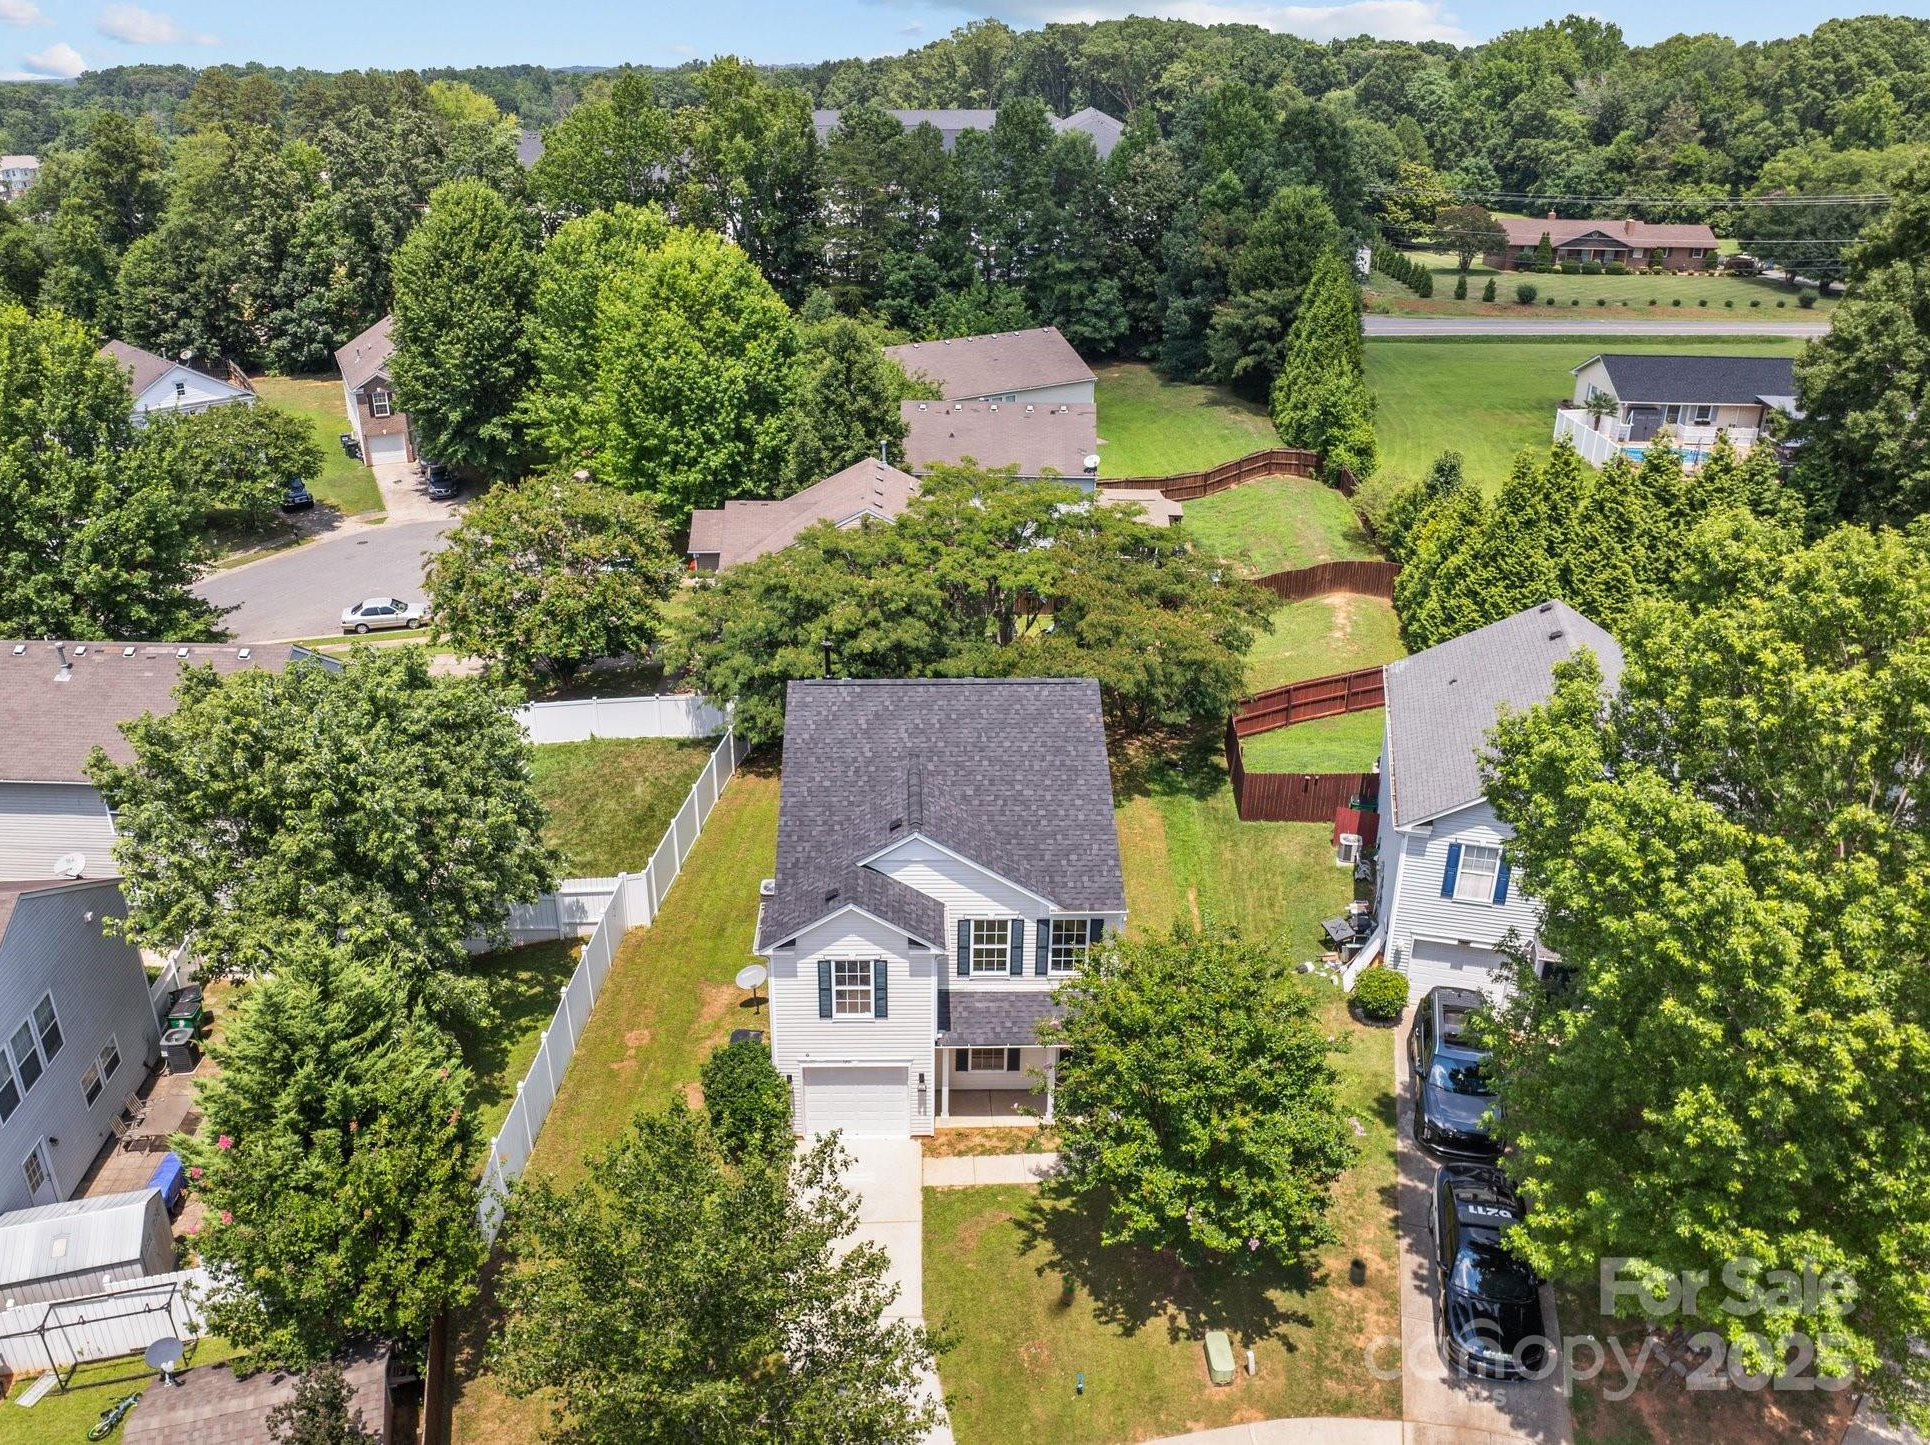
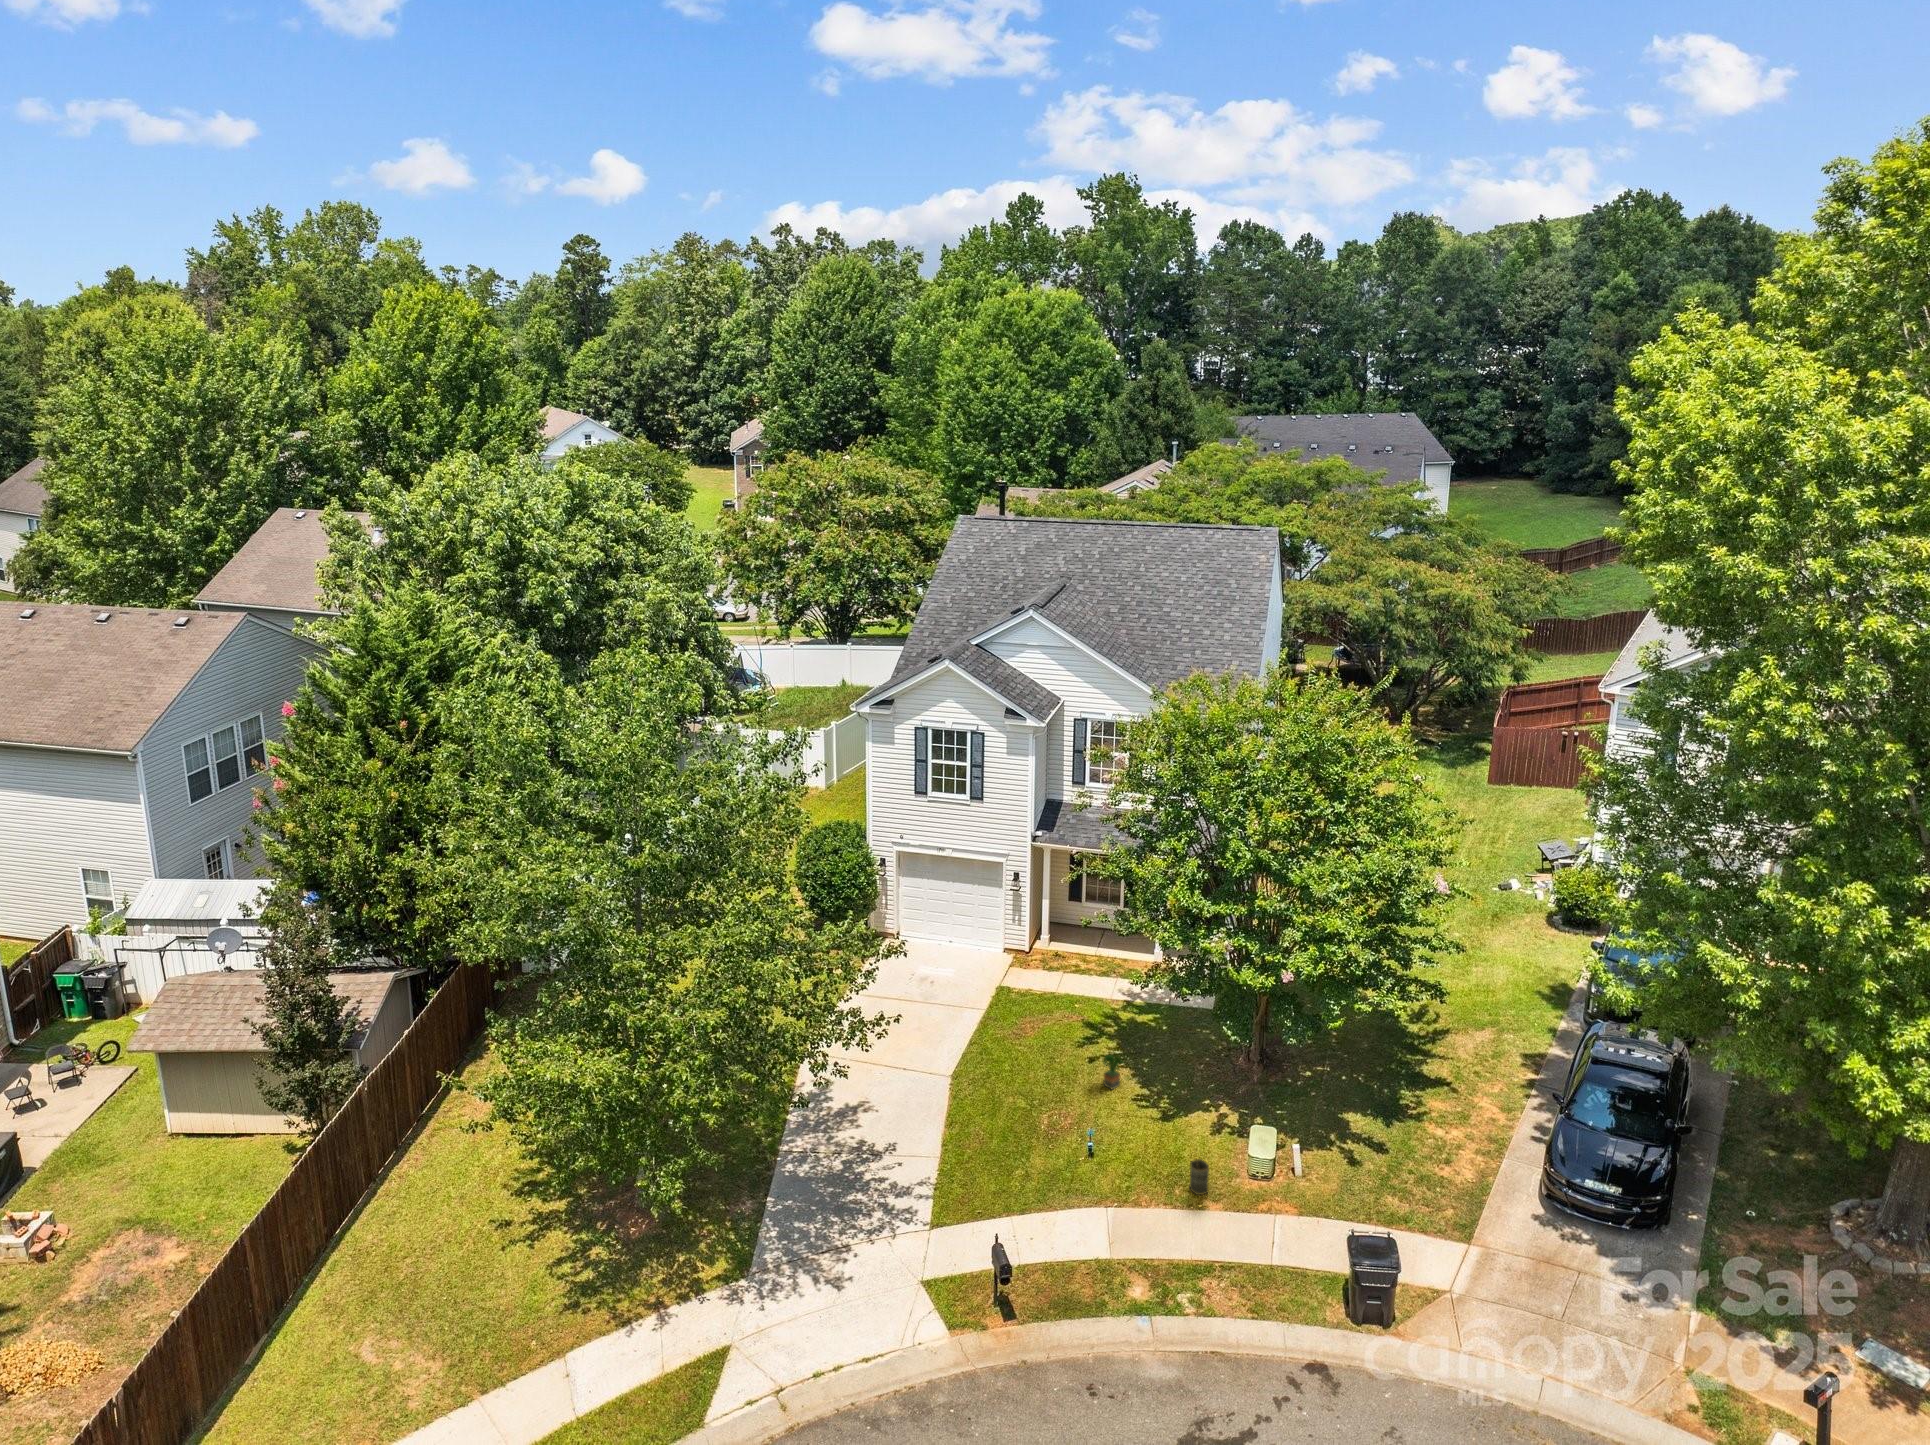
basket: present [1349,1258,1367,1286] -> present [1190,1159,1209,1195]

